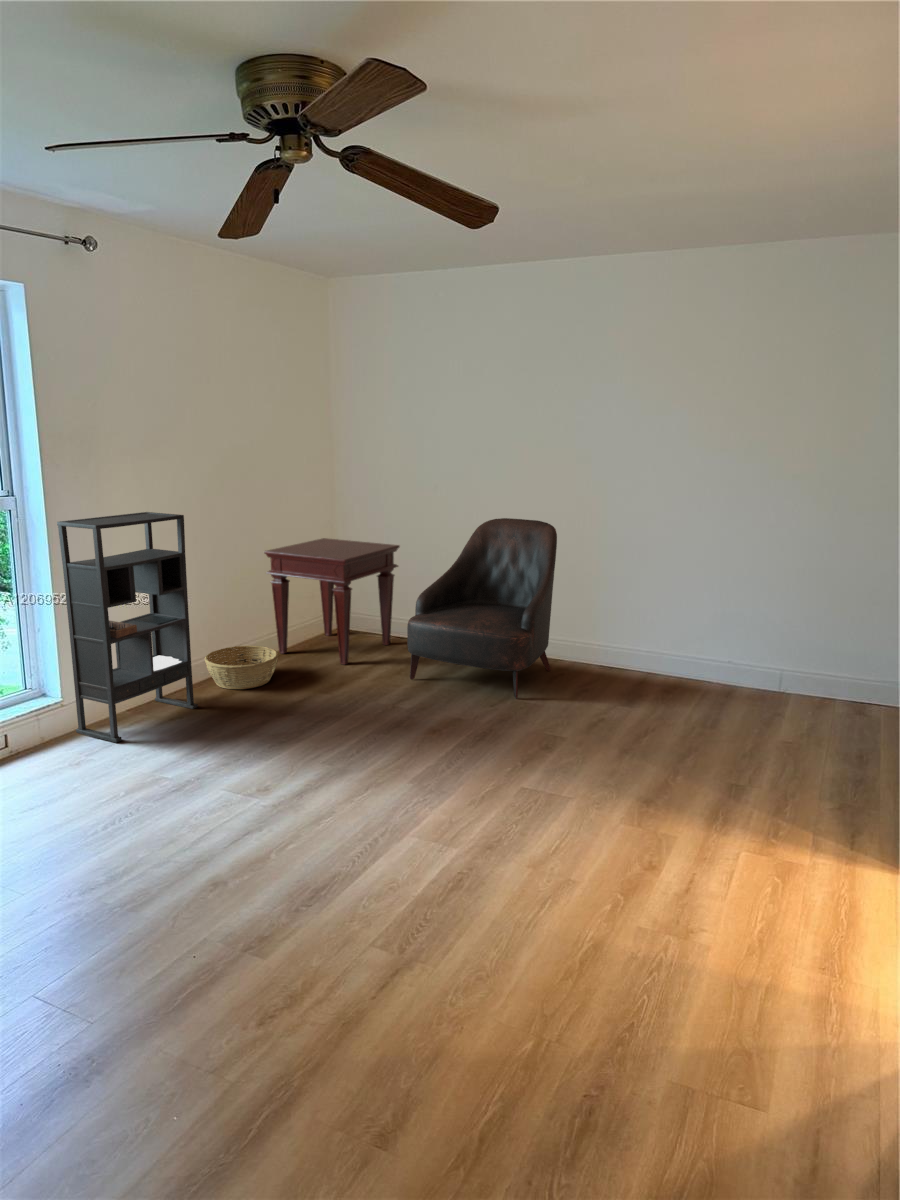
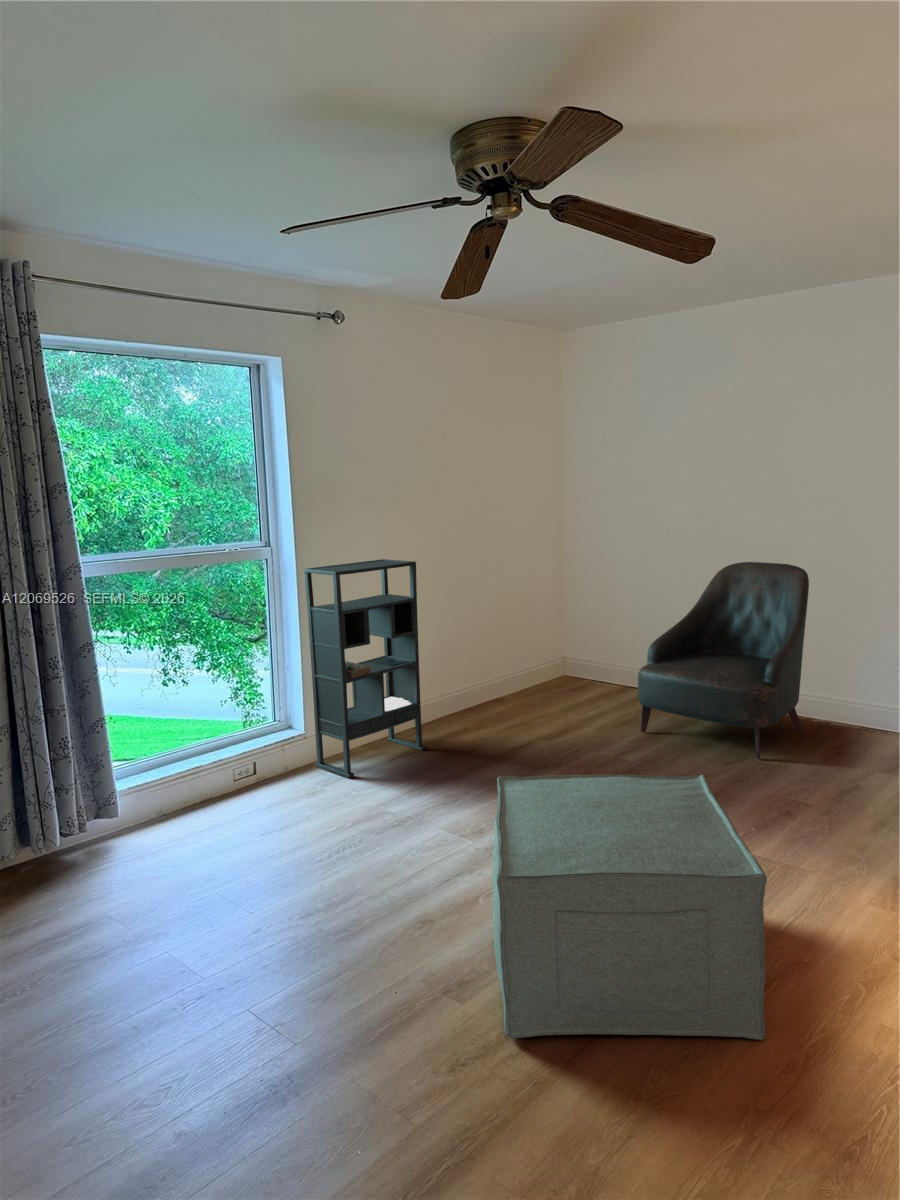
side table: present [264,538,400,665] -> none [495,584,634,714]
basket: present [205,646,278,689] -> none [435,691,506,734]
ottoman: none [287,718,546,983] -> present [493,774,767,1040]

